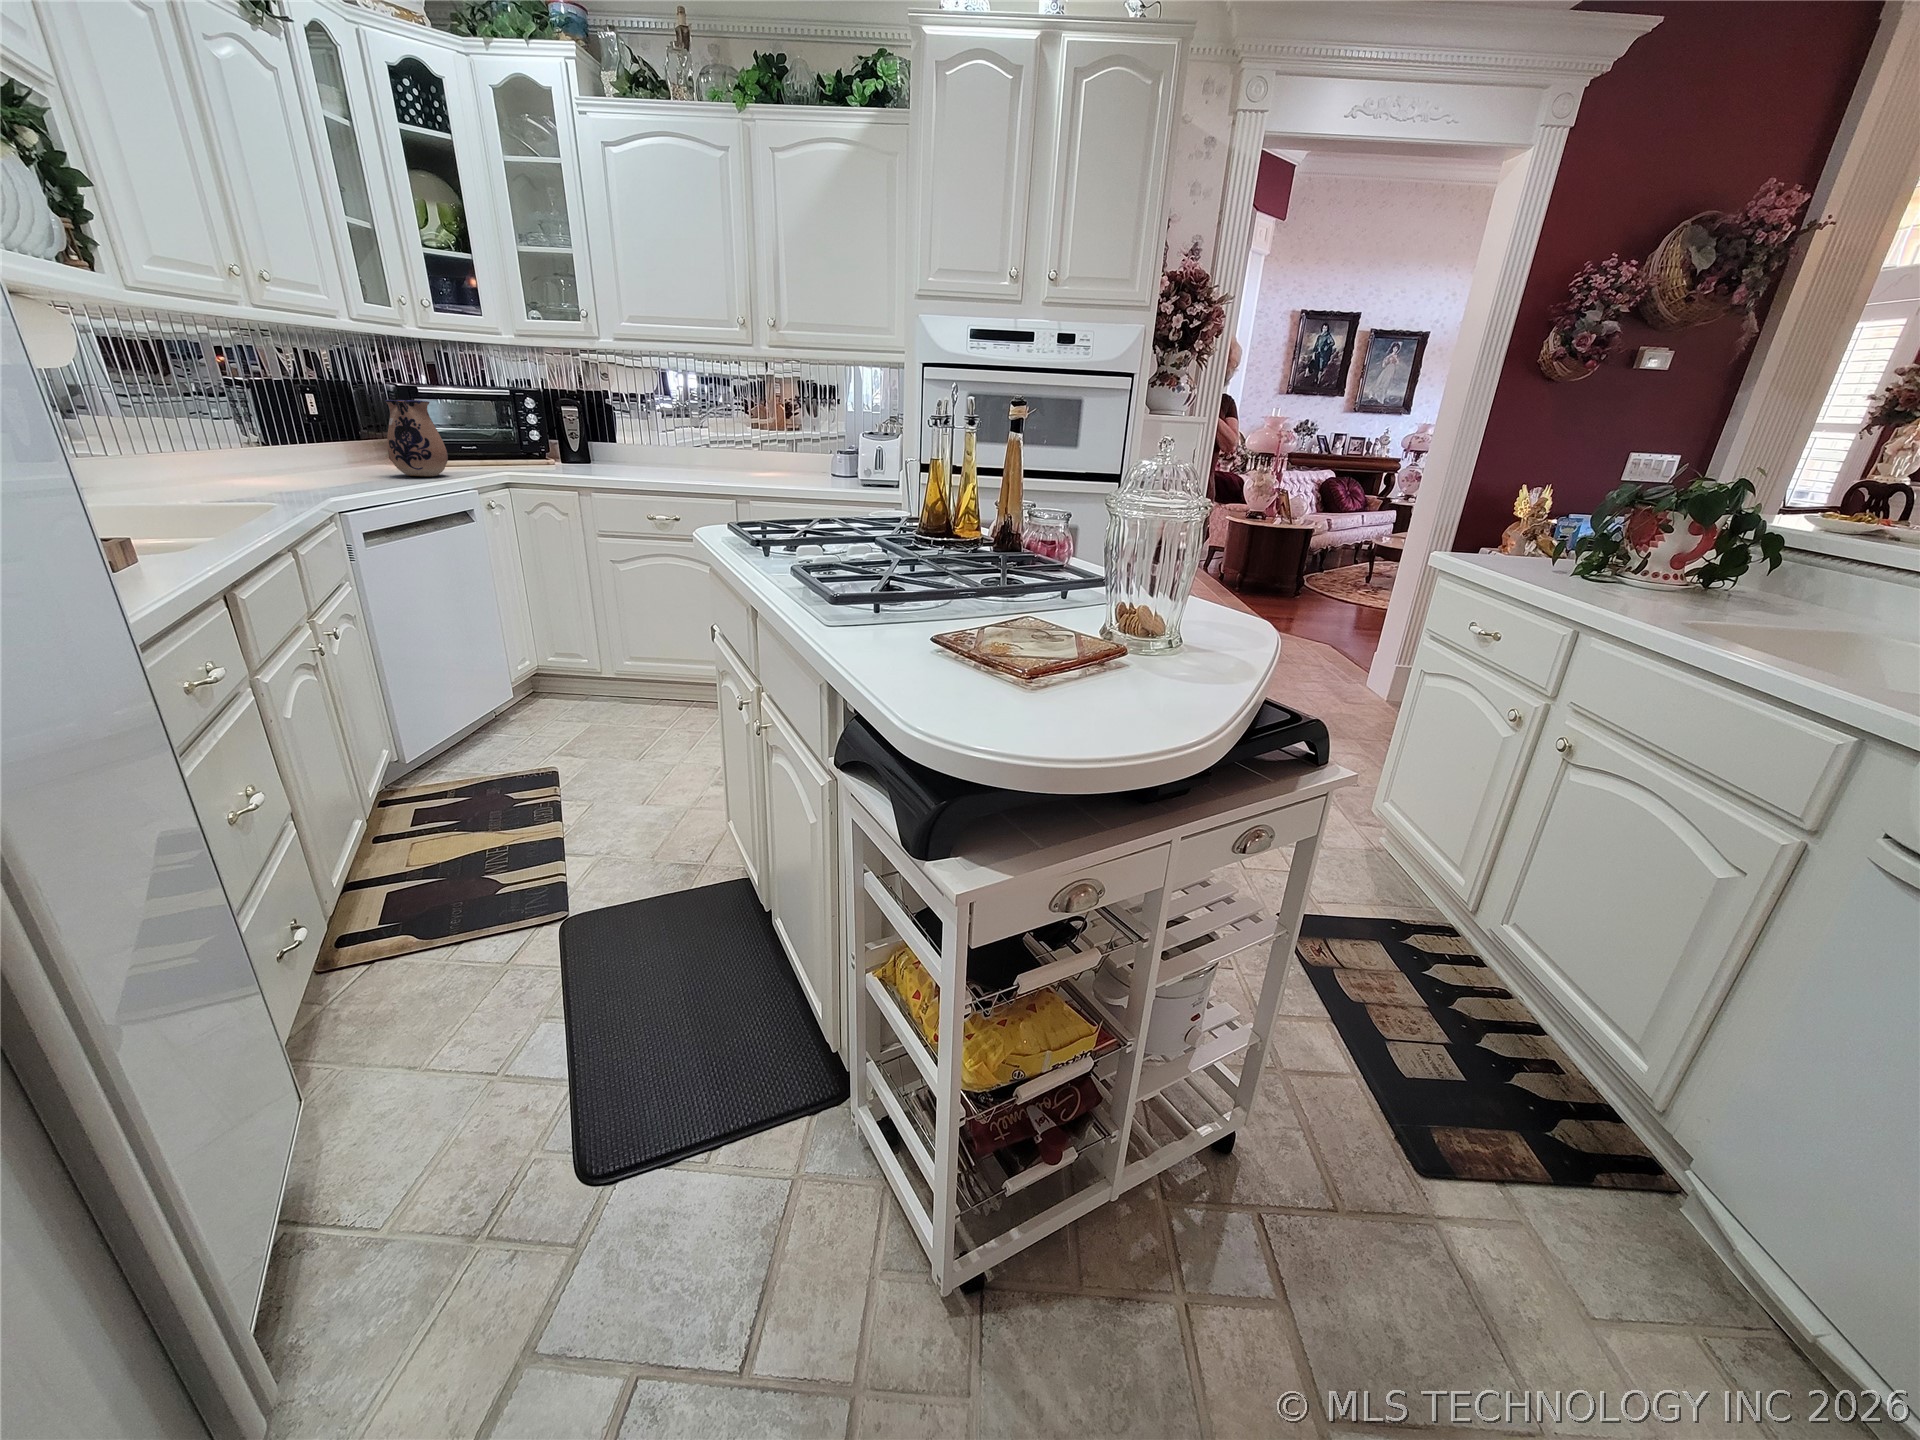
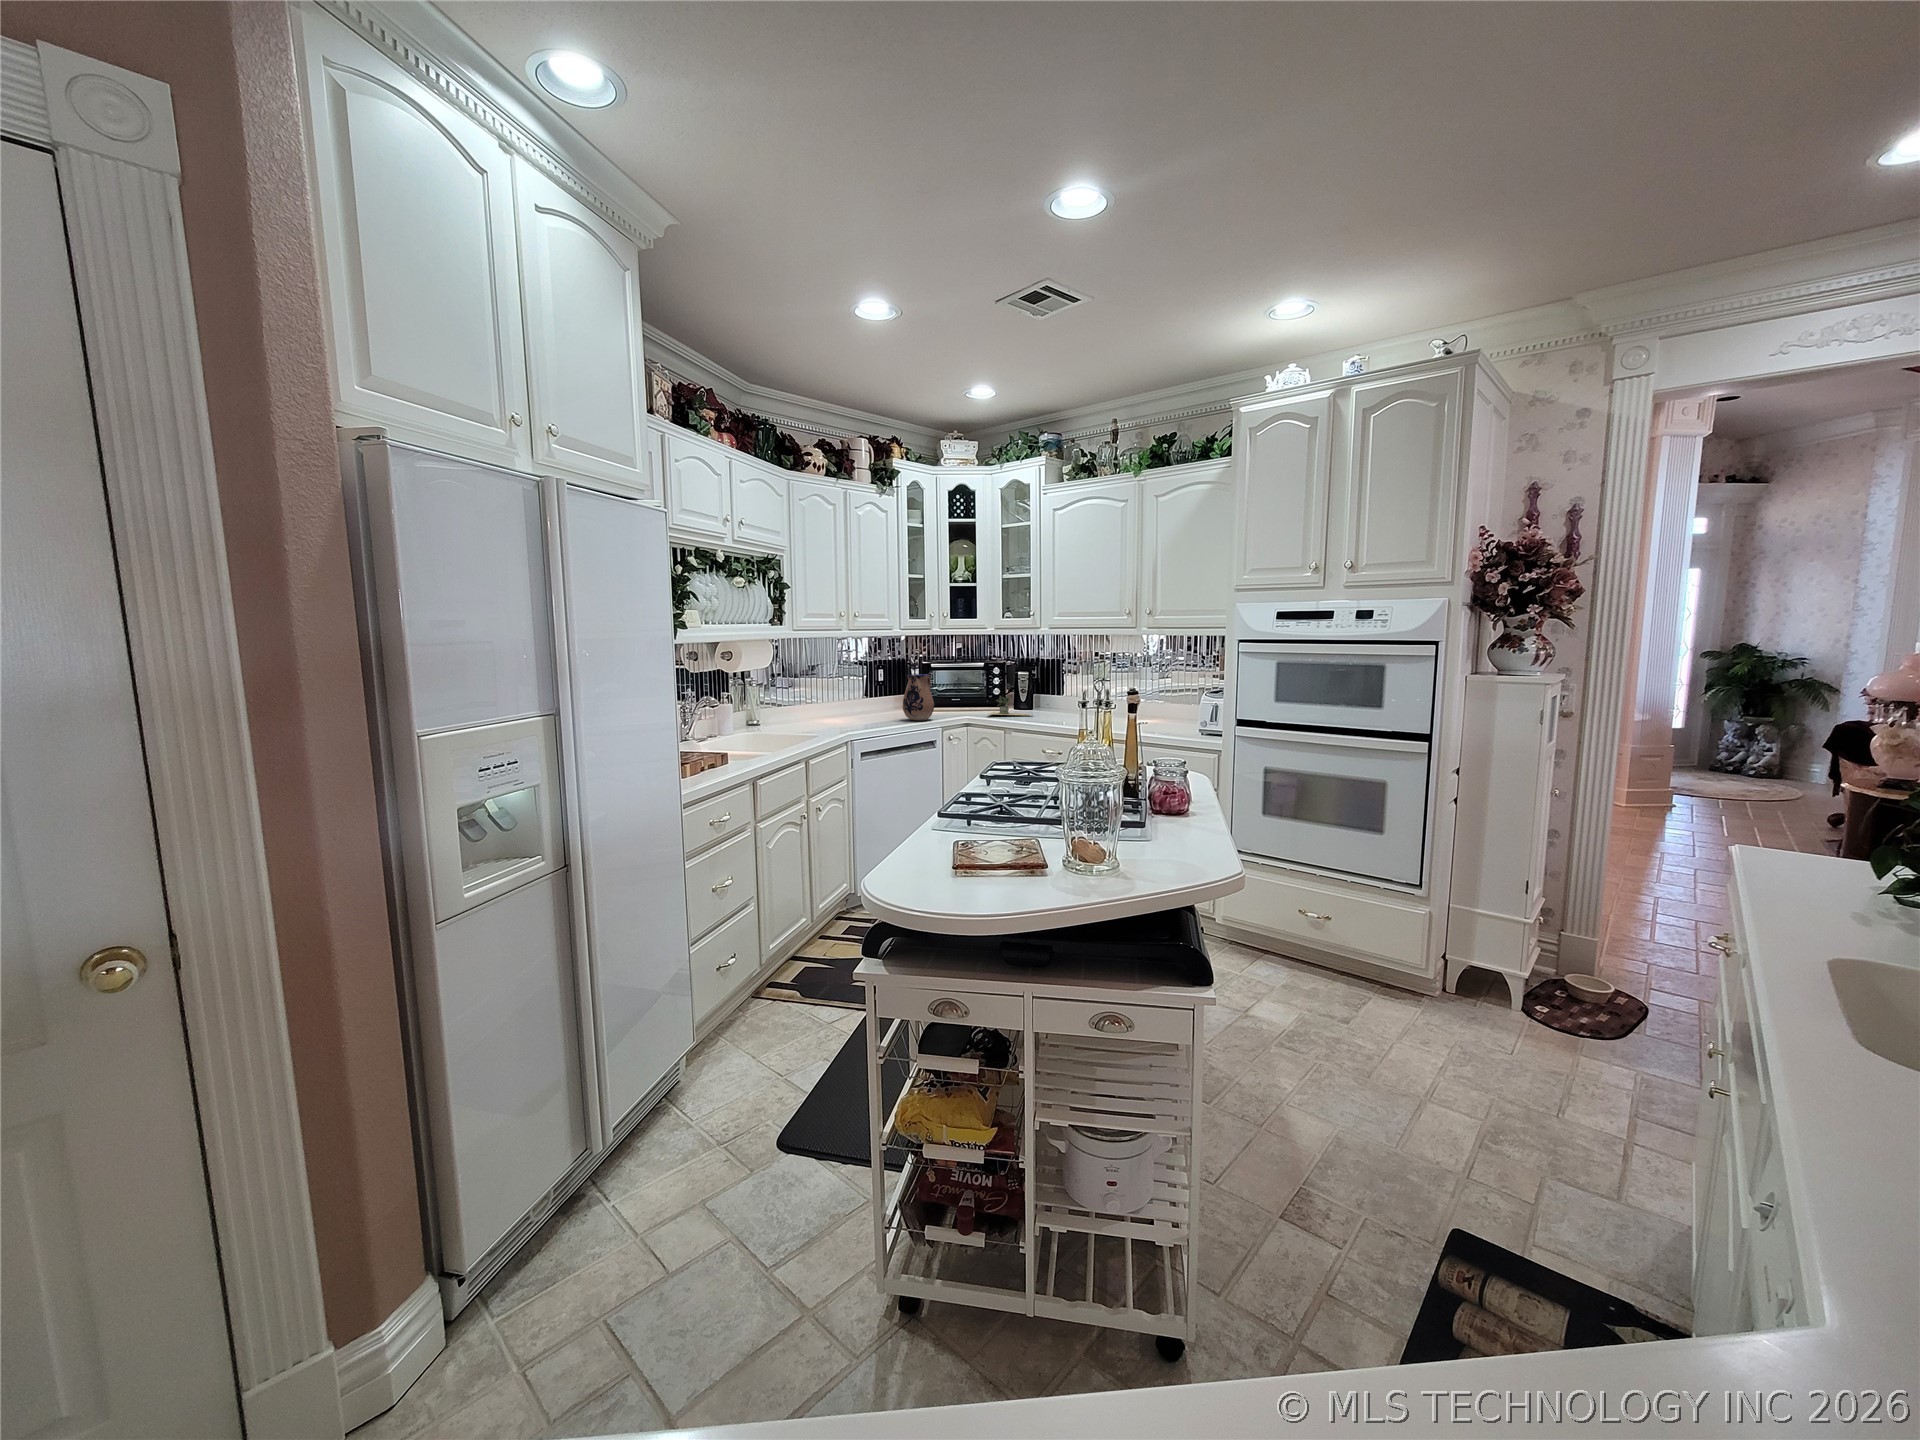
potted plant: none [532,439,624,469] -> present [989,696,1028,715]

